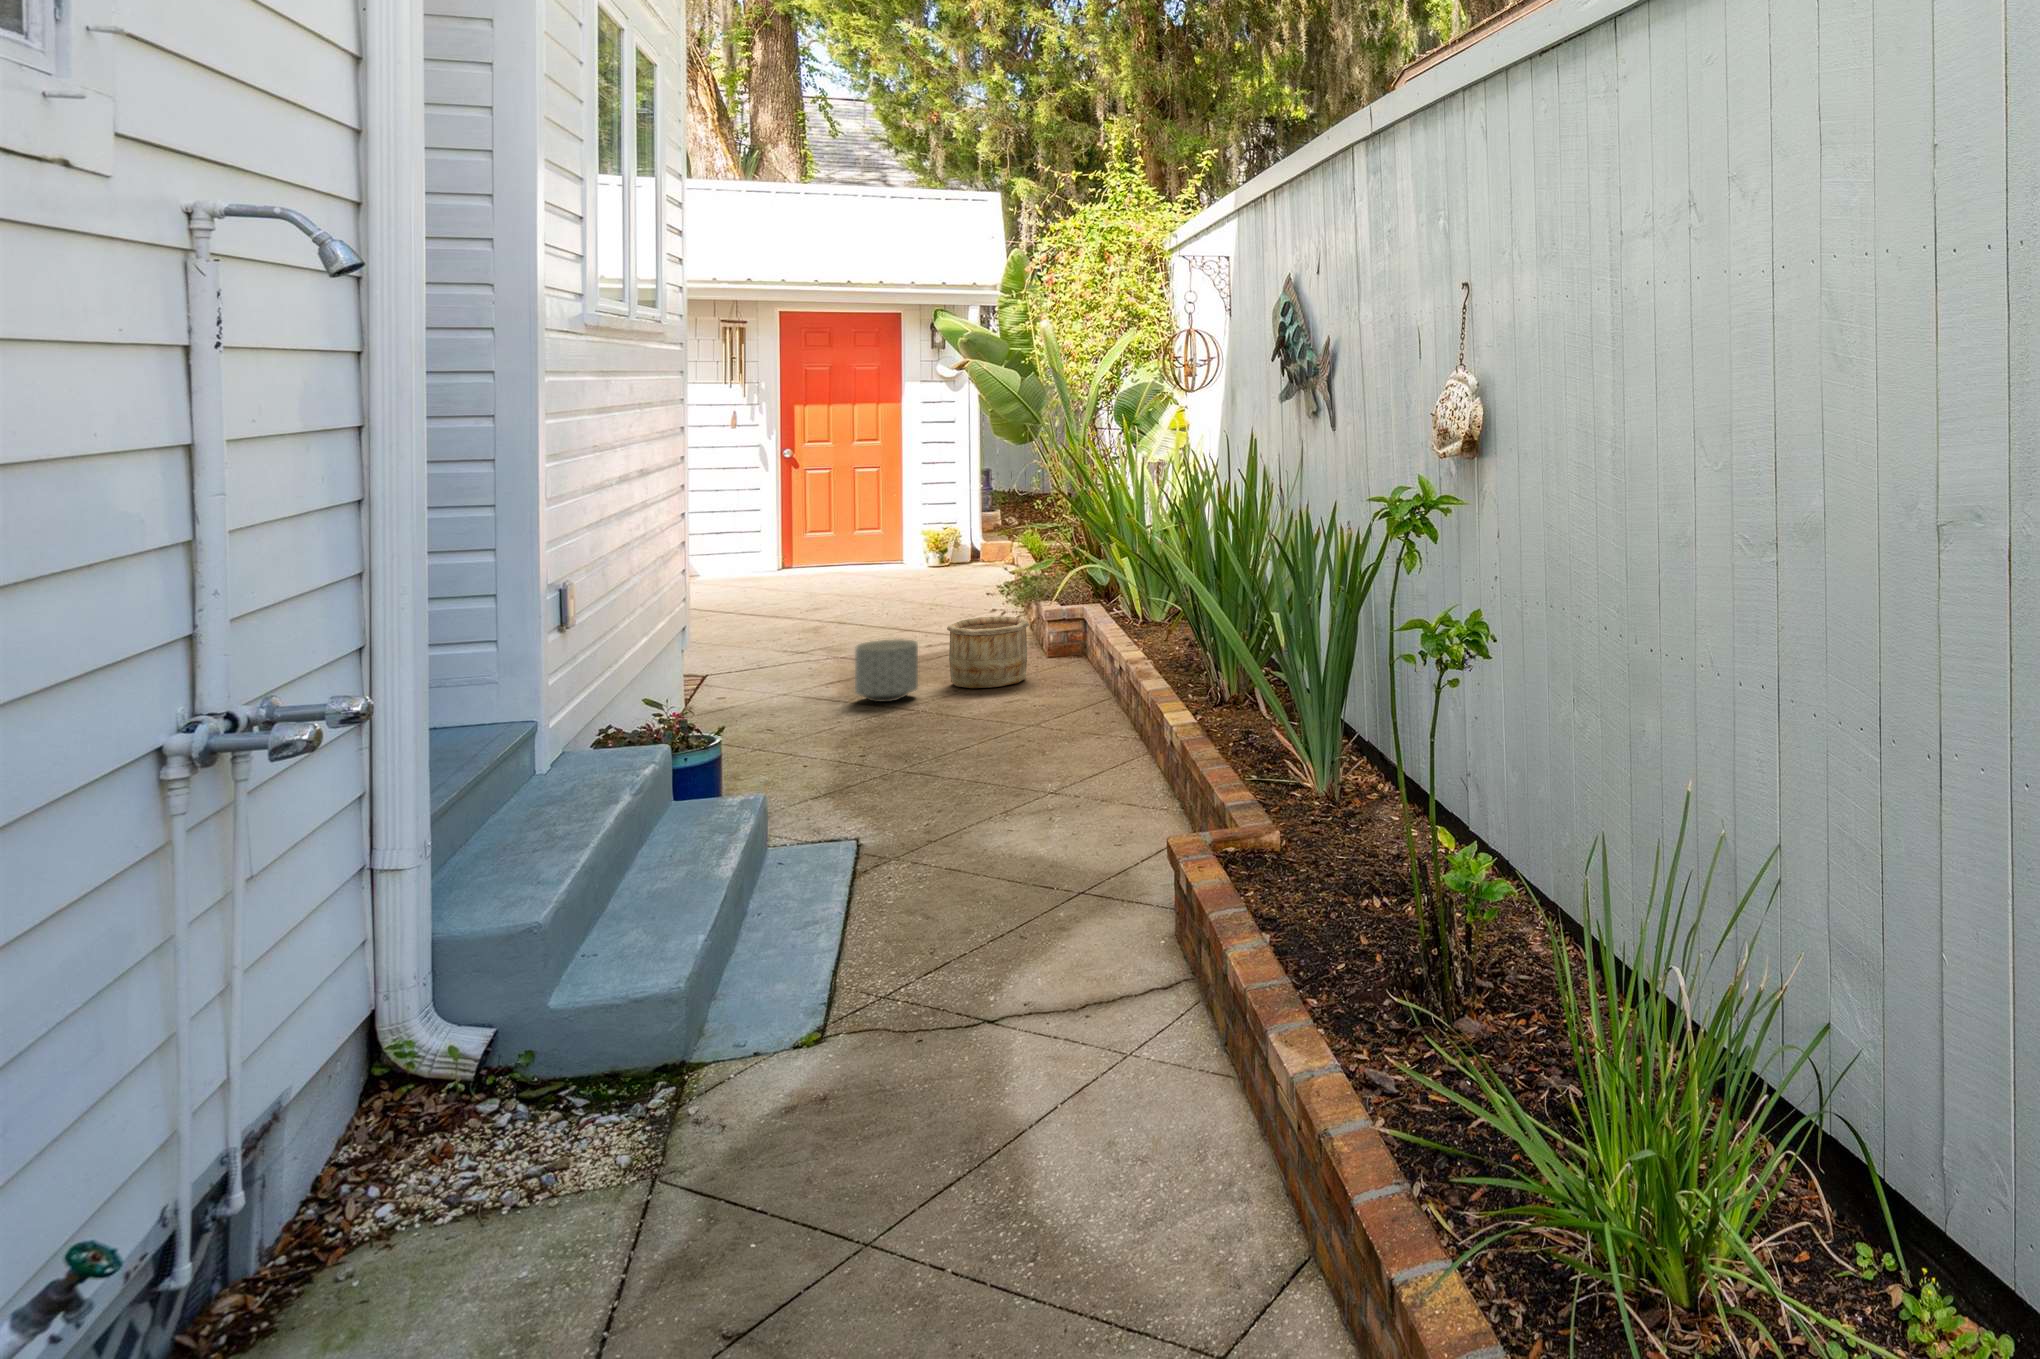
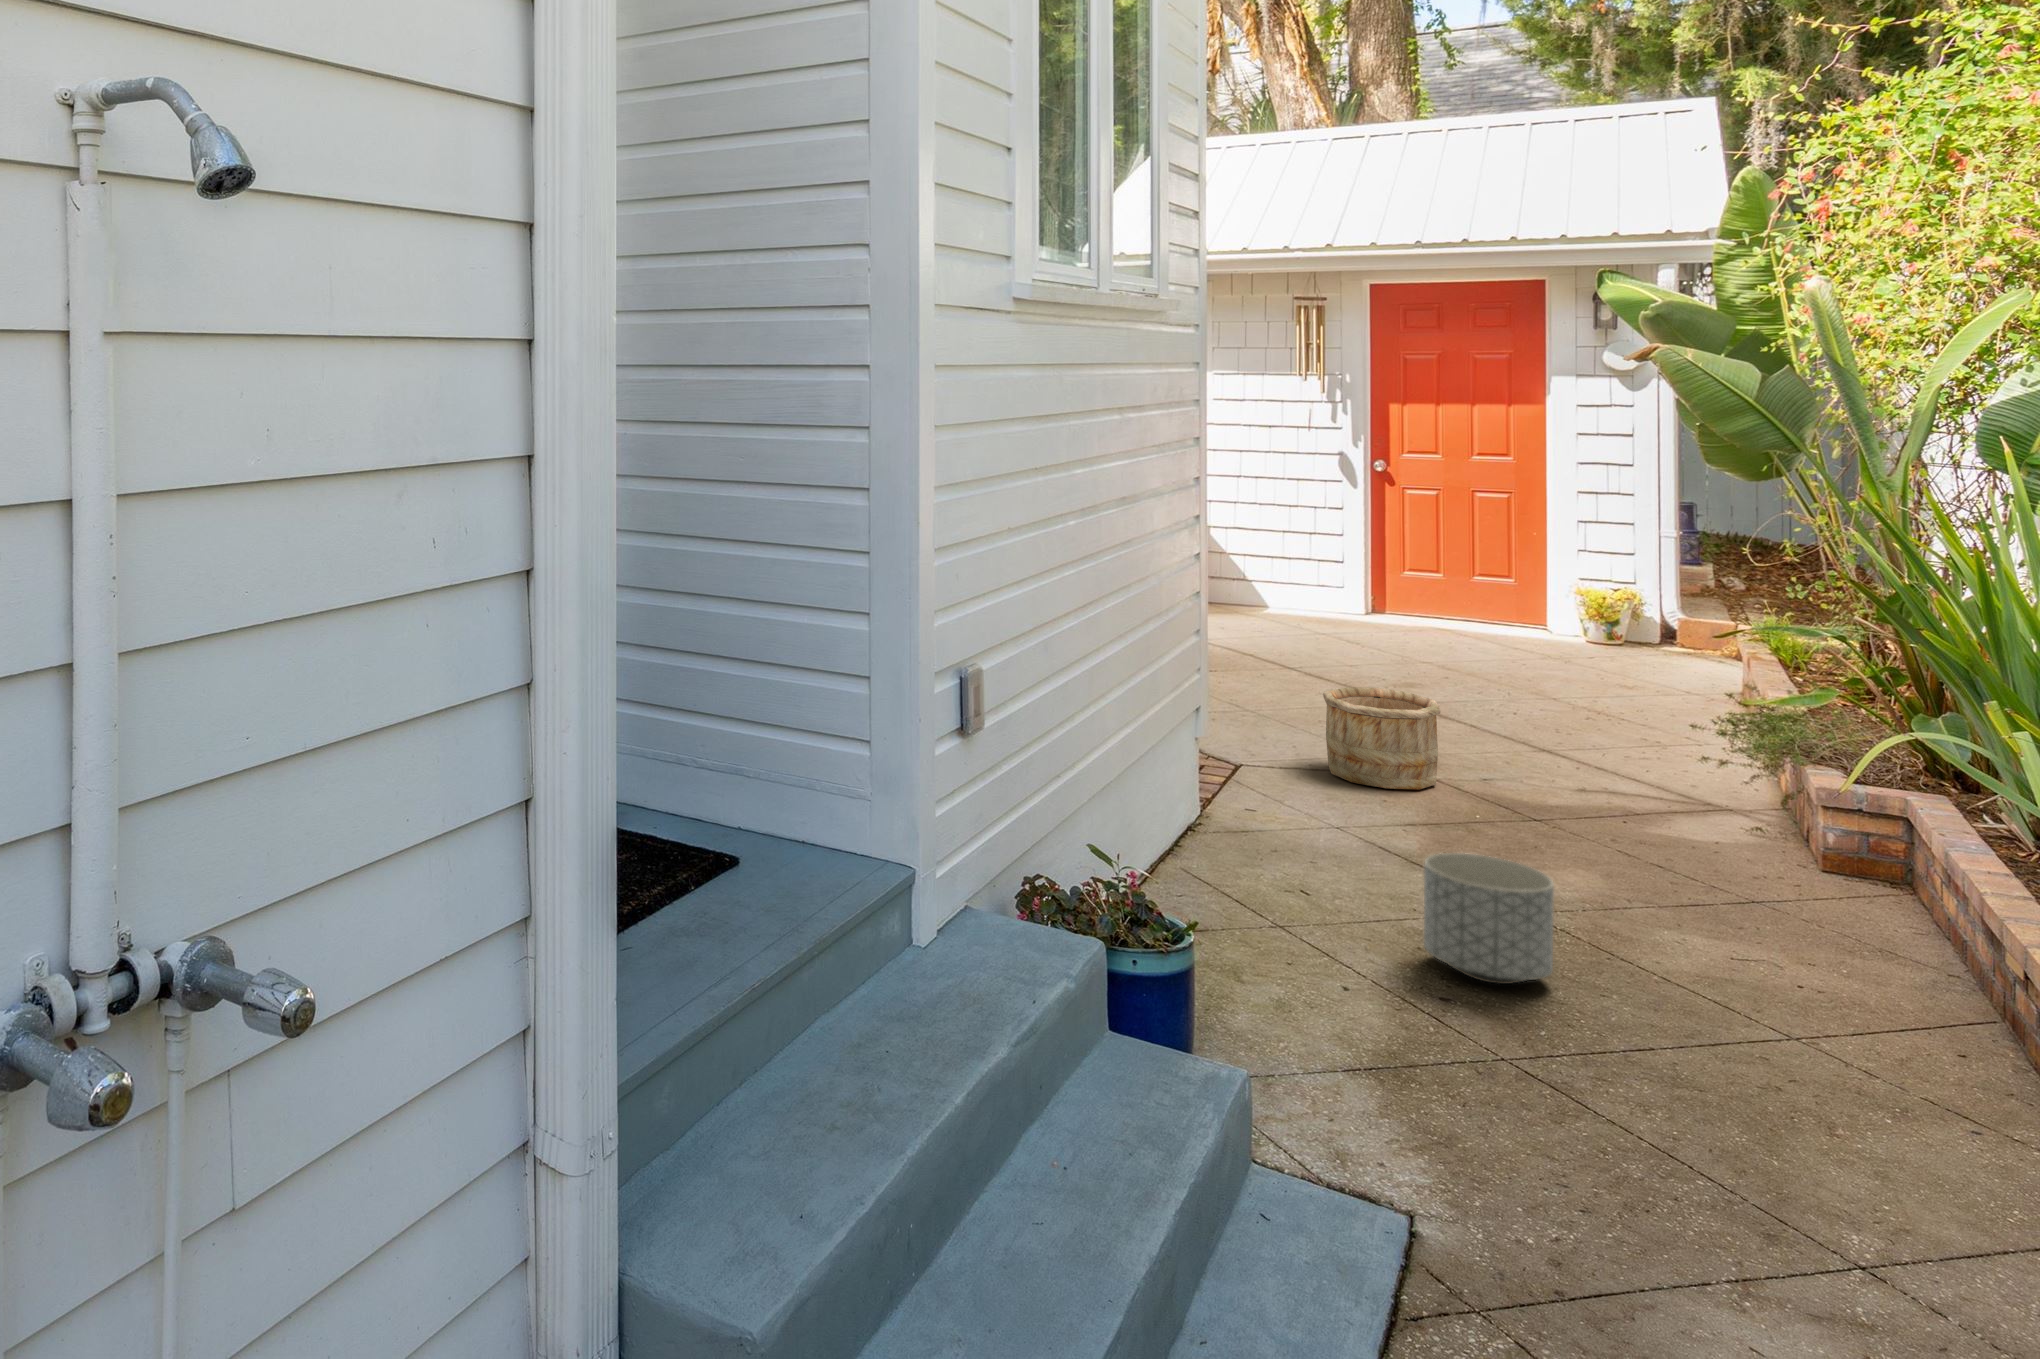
wooden bucket: present [947,616,1029,688] -> present [1323,687,1440,790]

